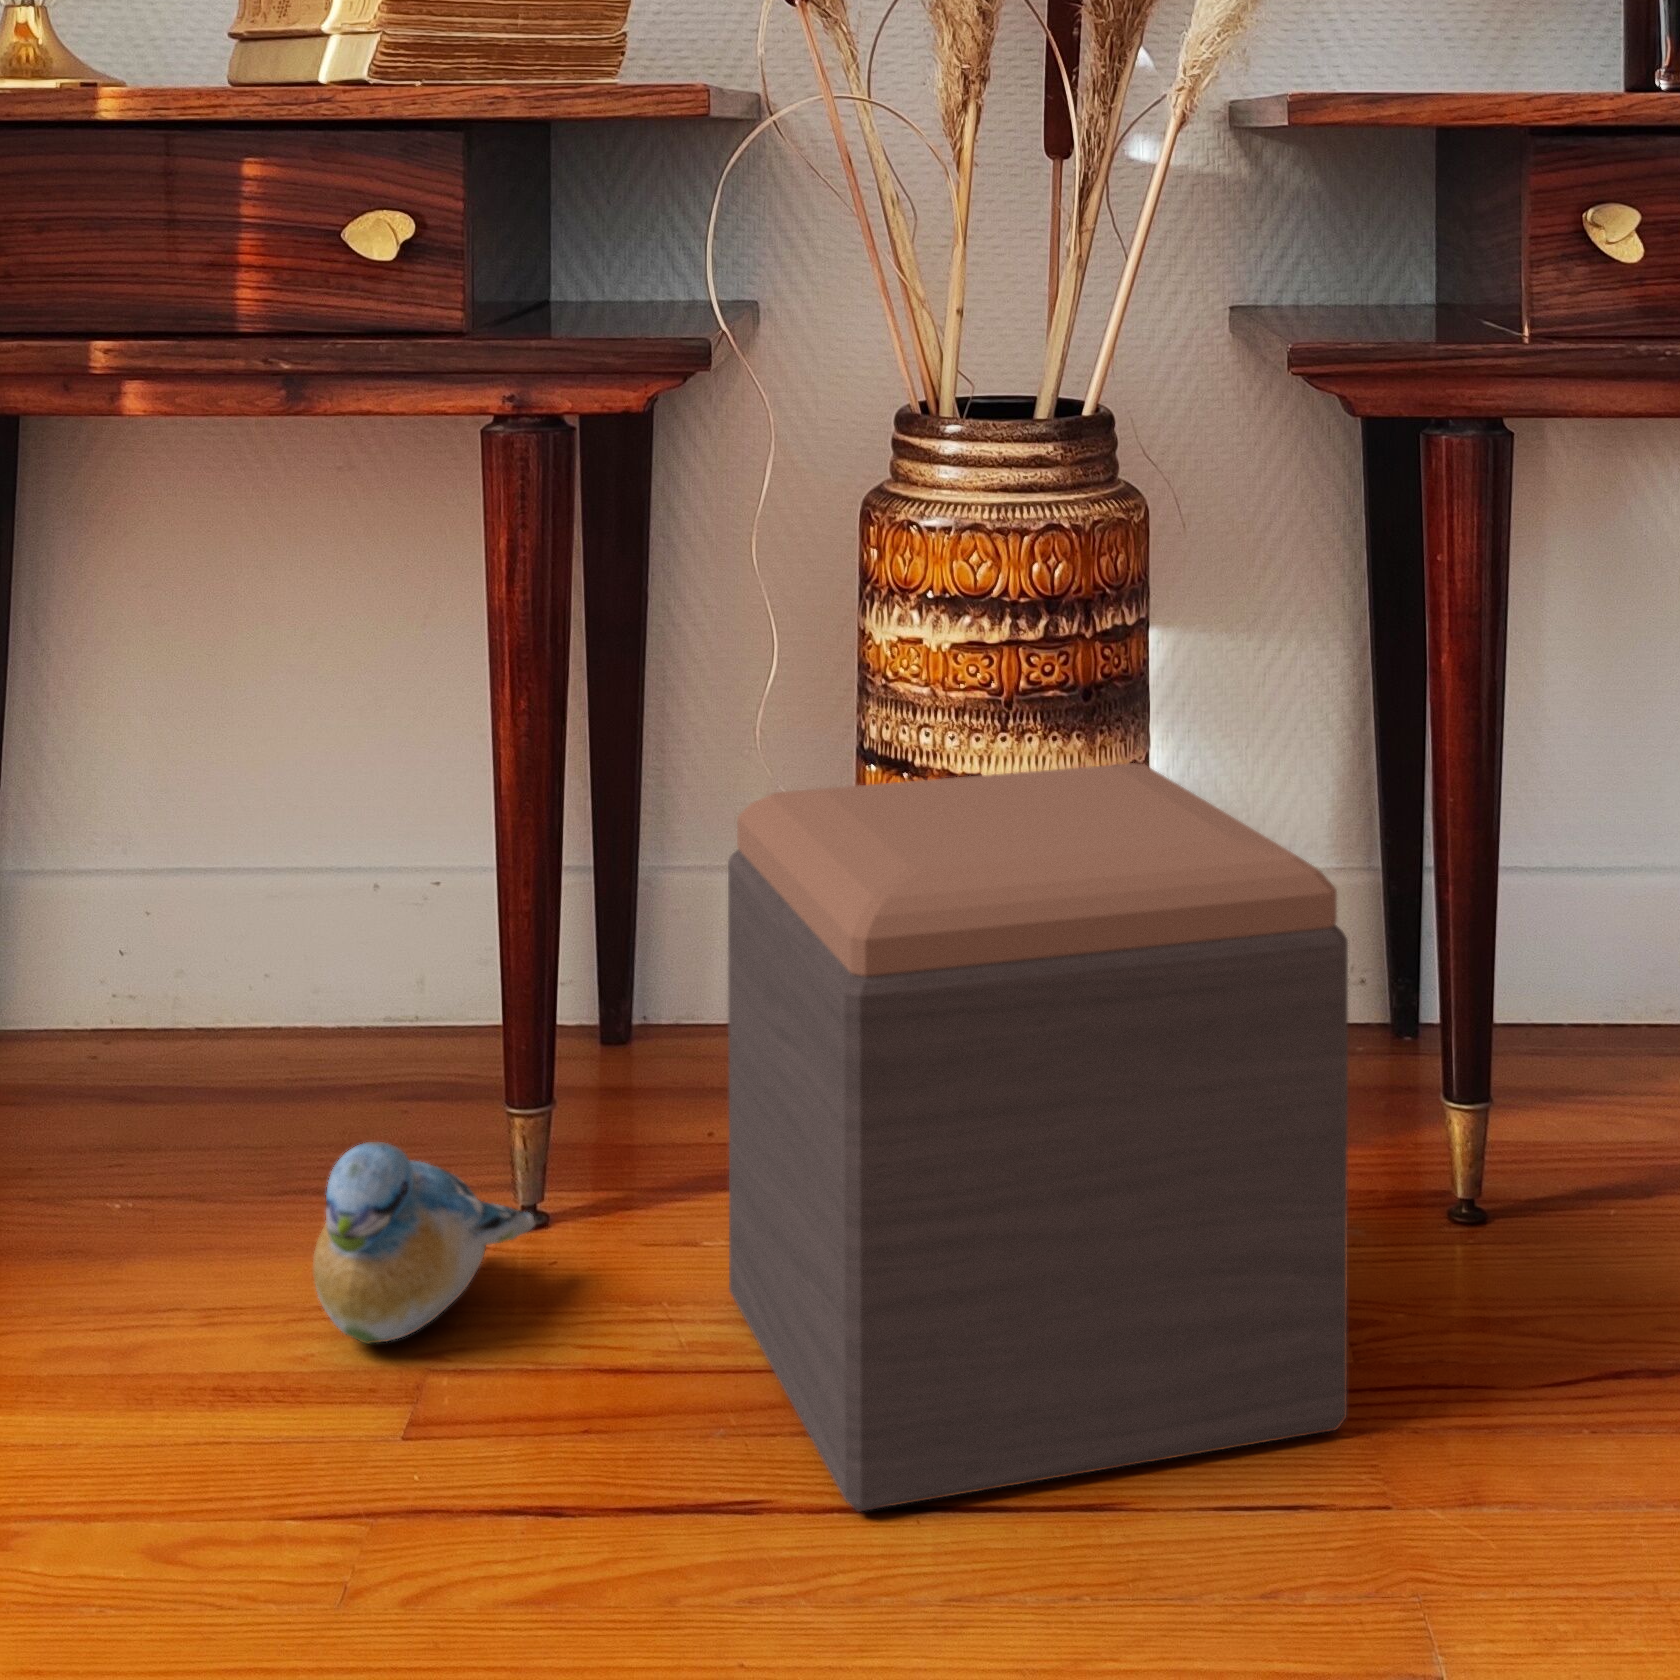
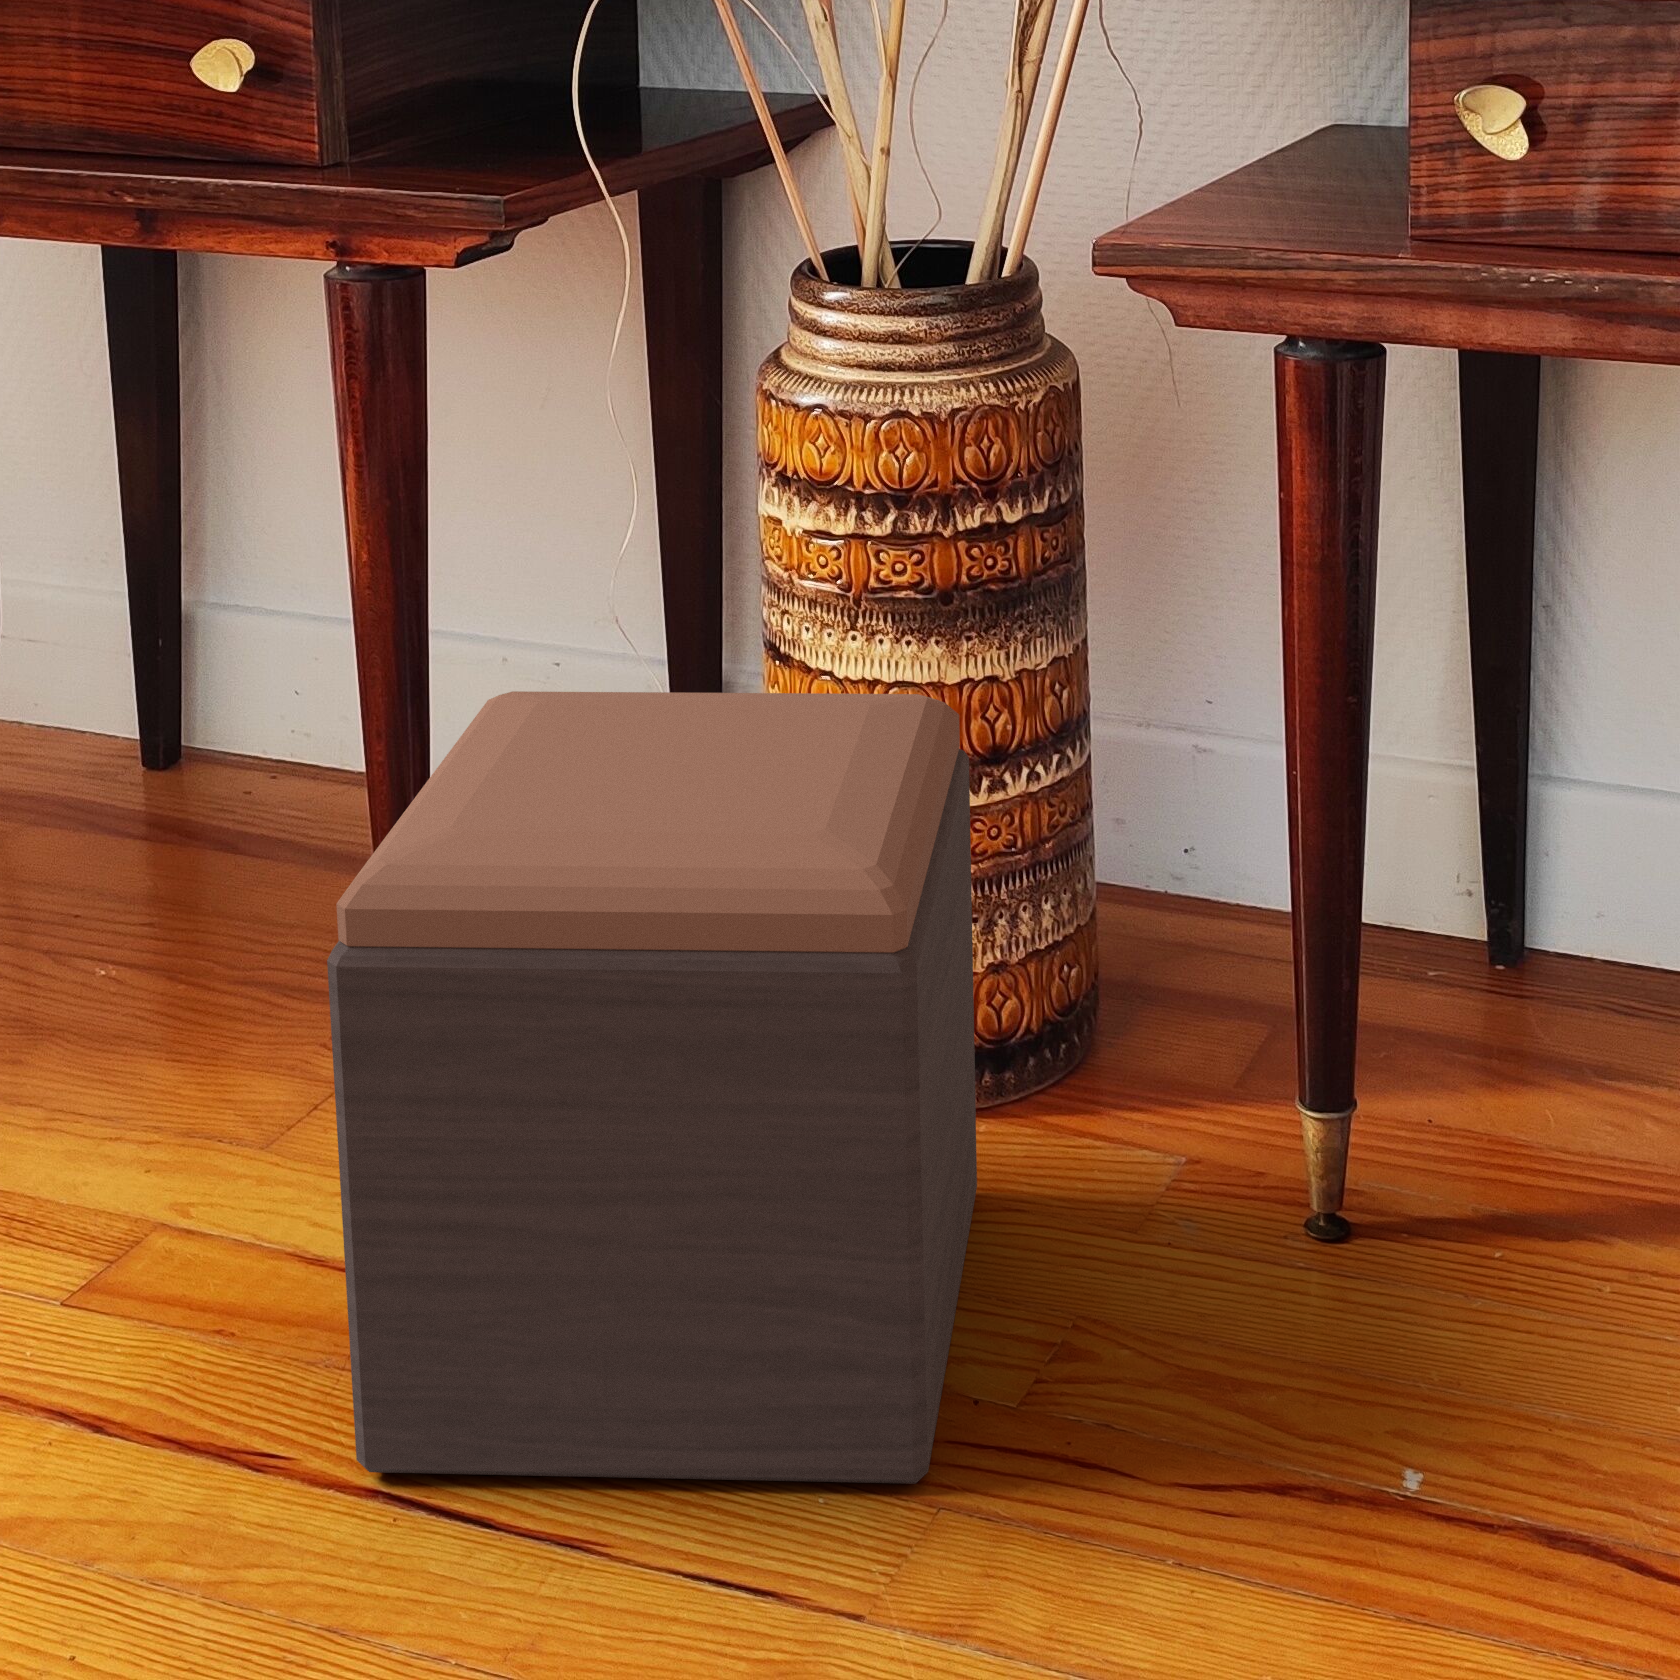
plush toy: present [313,1142,534,1344] -> none [74,987,351,1175]

